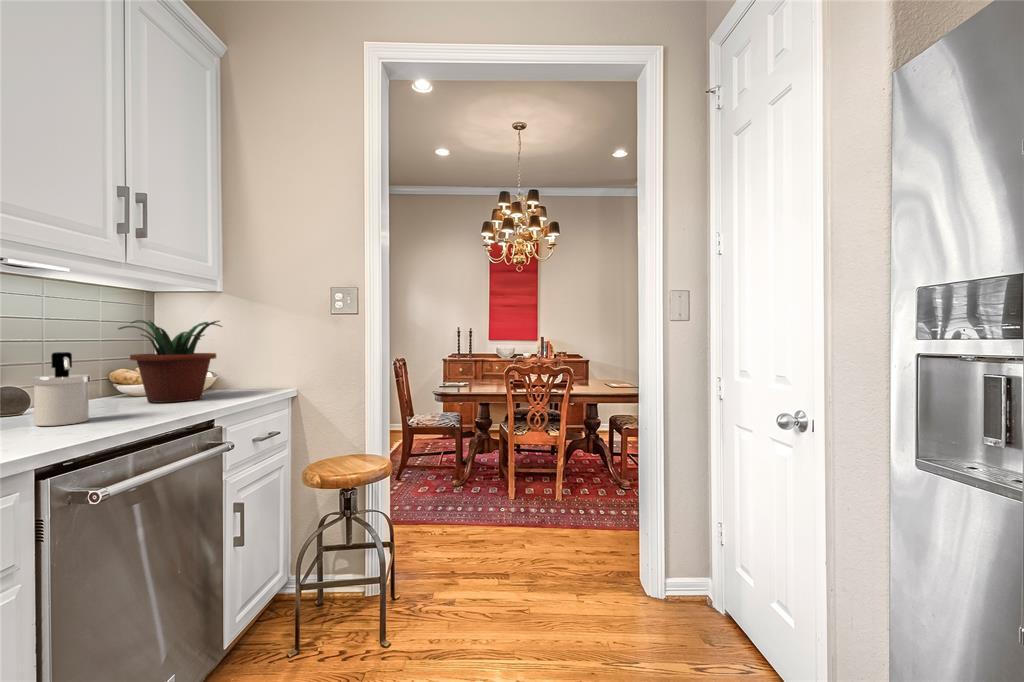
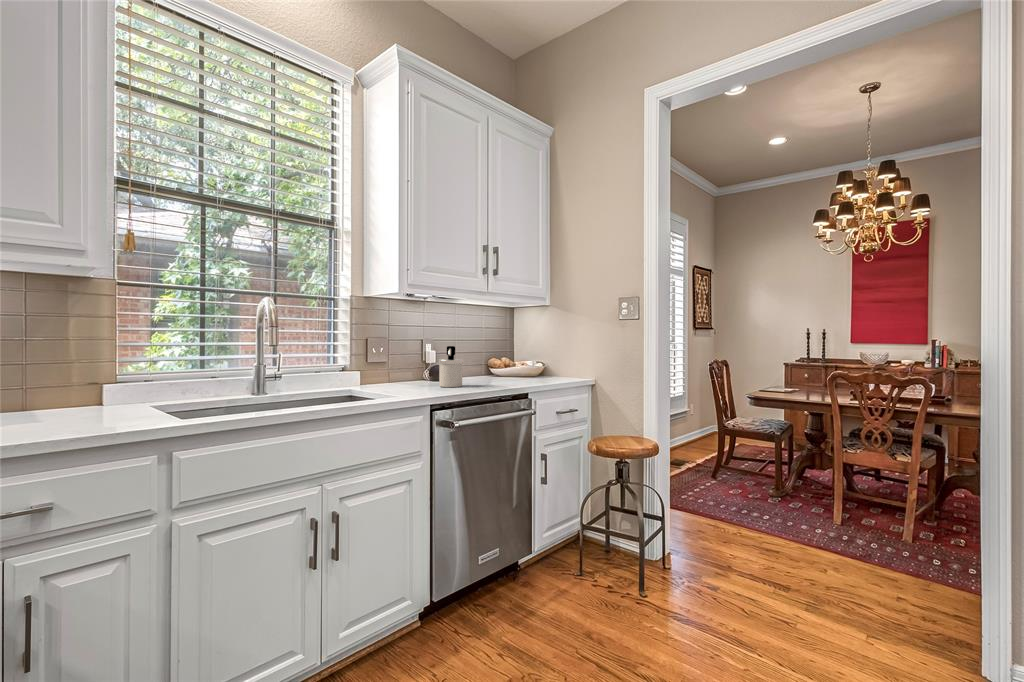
potted plant: present [118,320,222,403] -> none [485,326,542,381]

